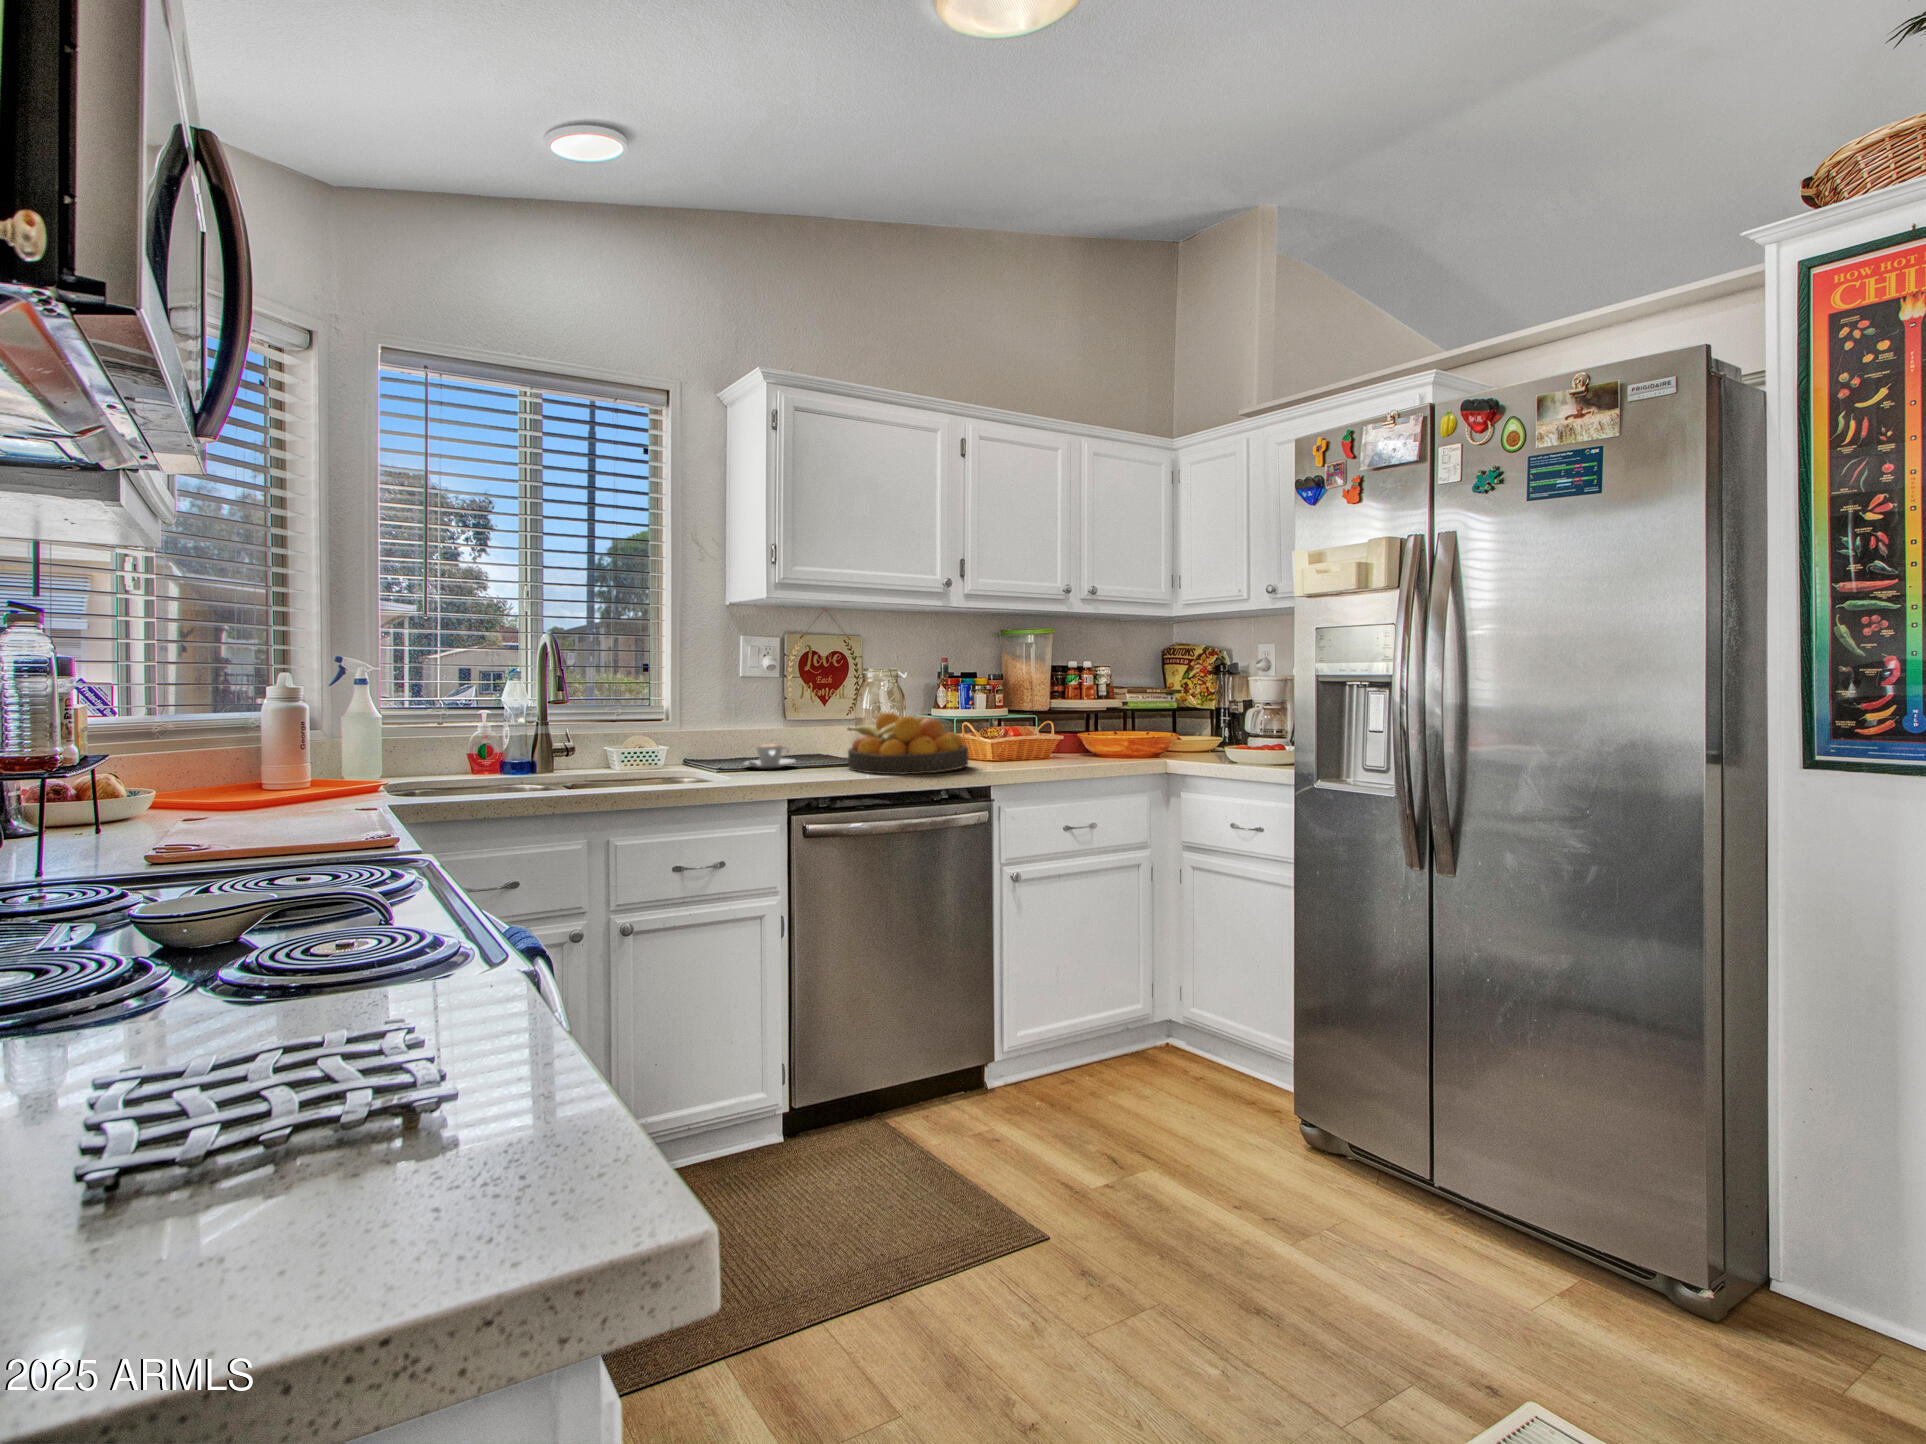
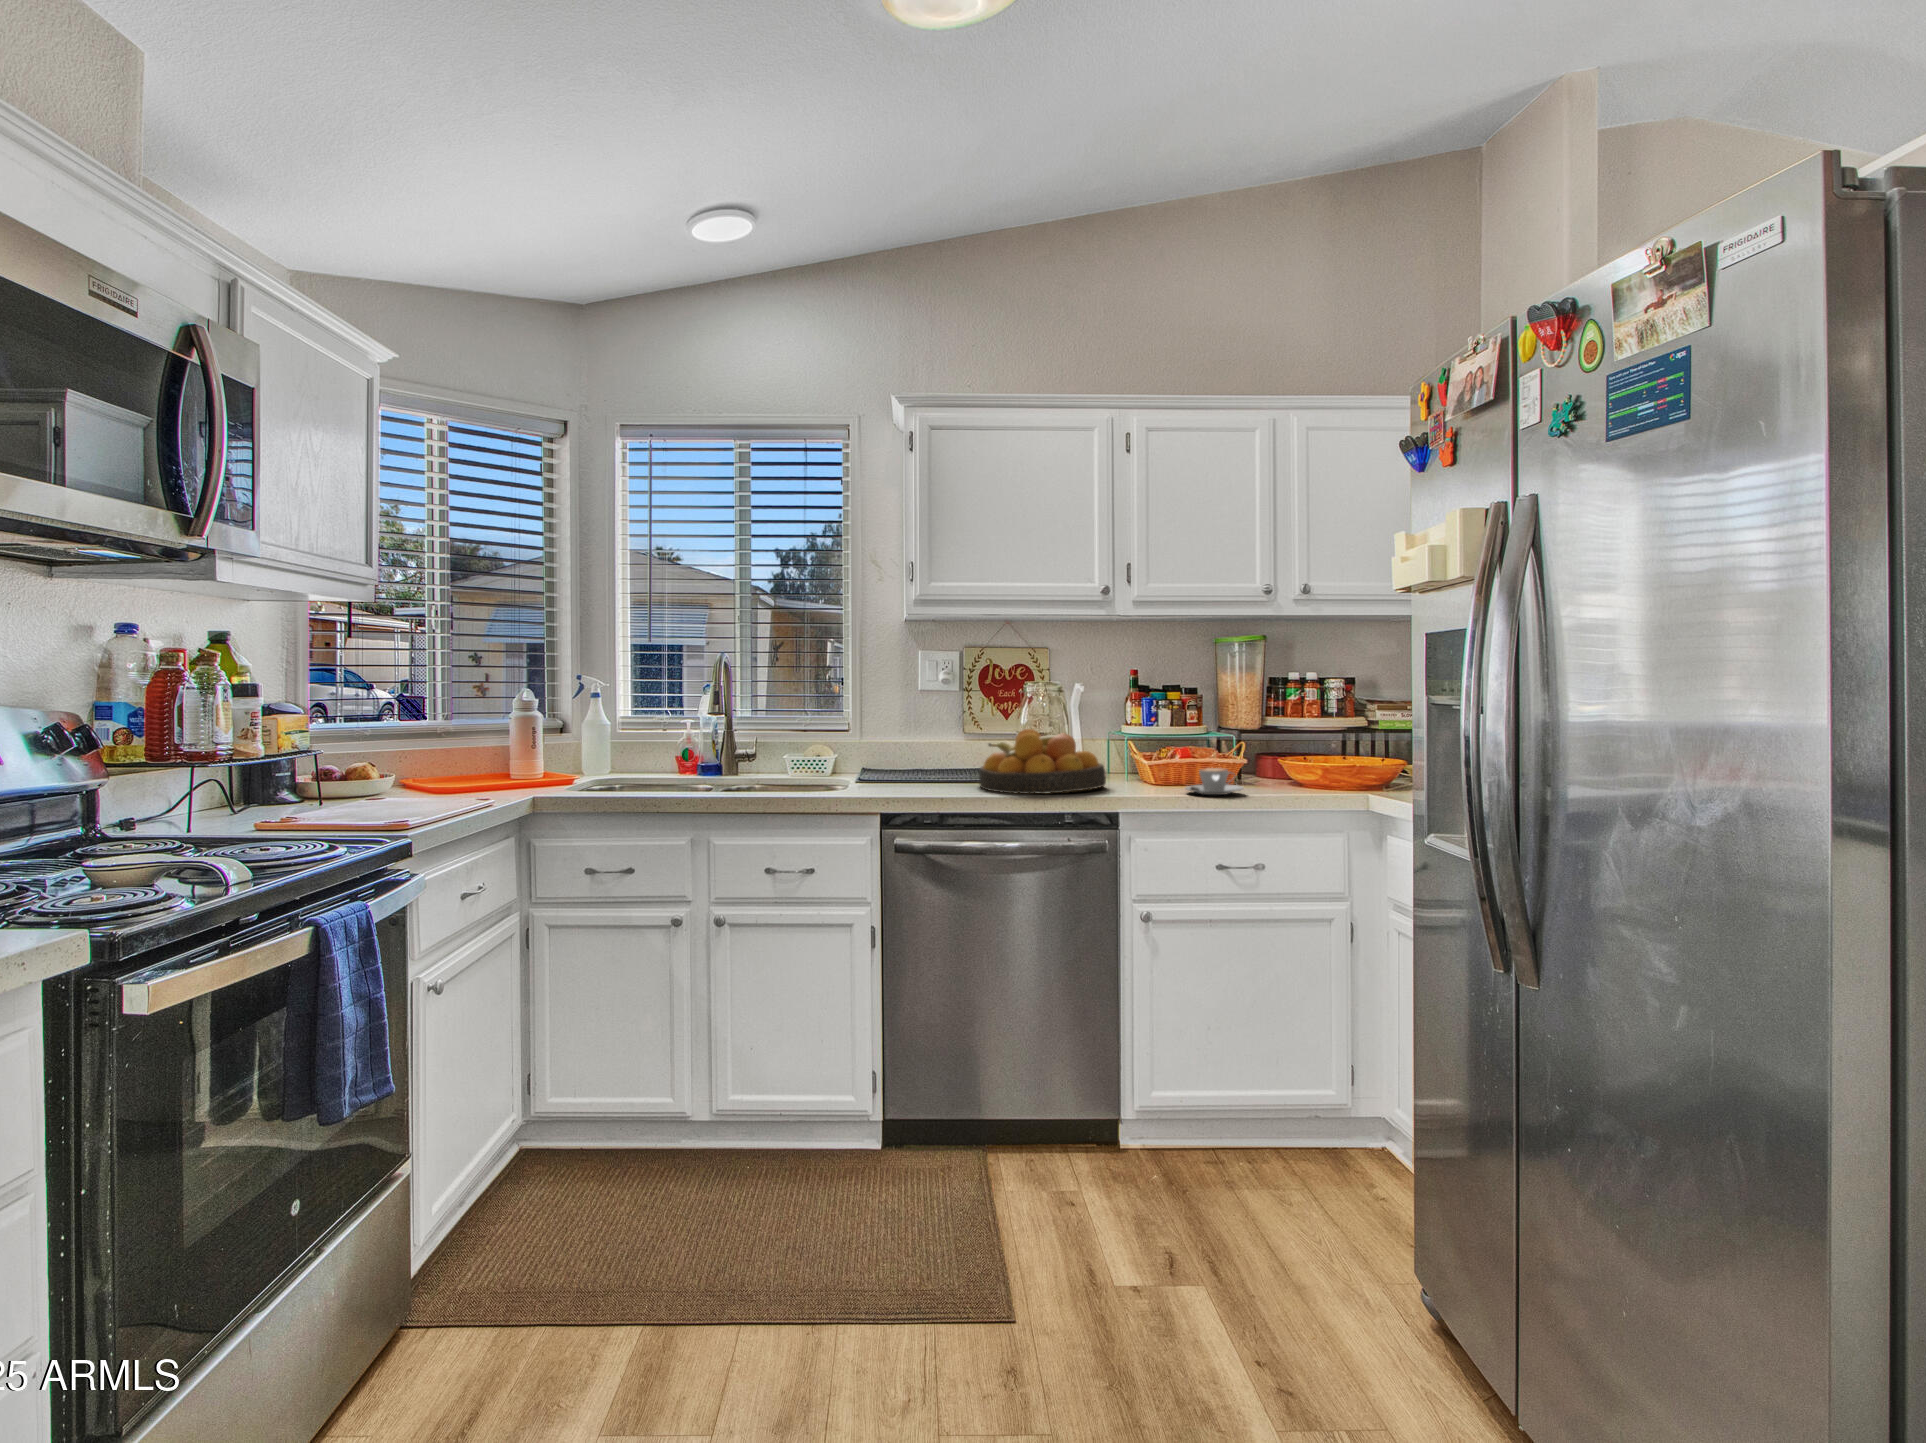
coffee cup: present [744,744,796,769] -> present [1185,768,1243,795]

